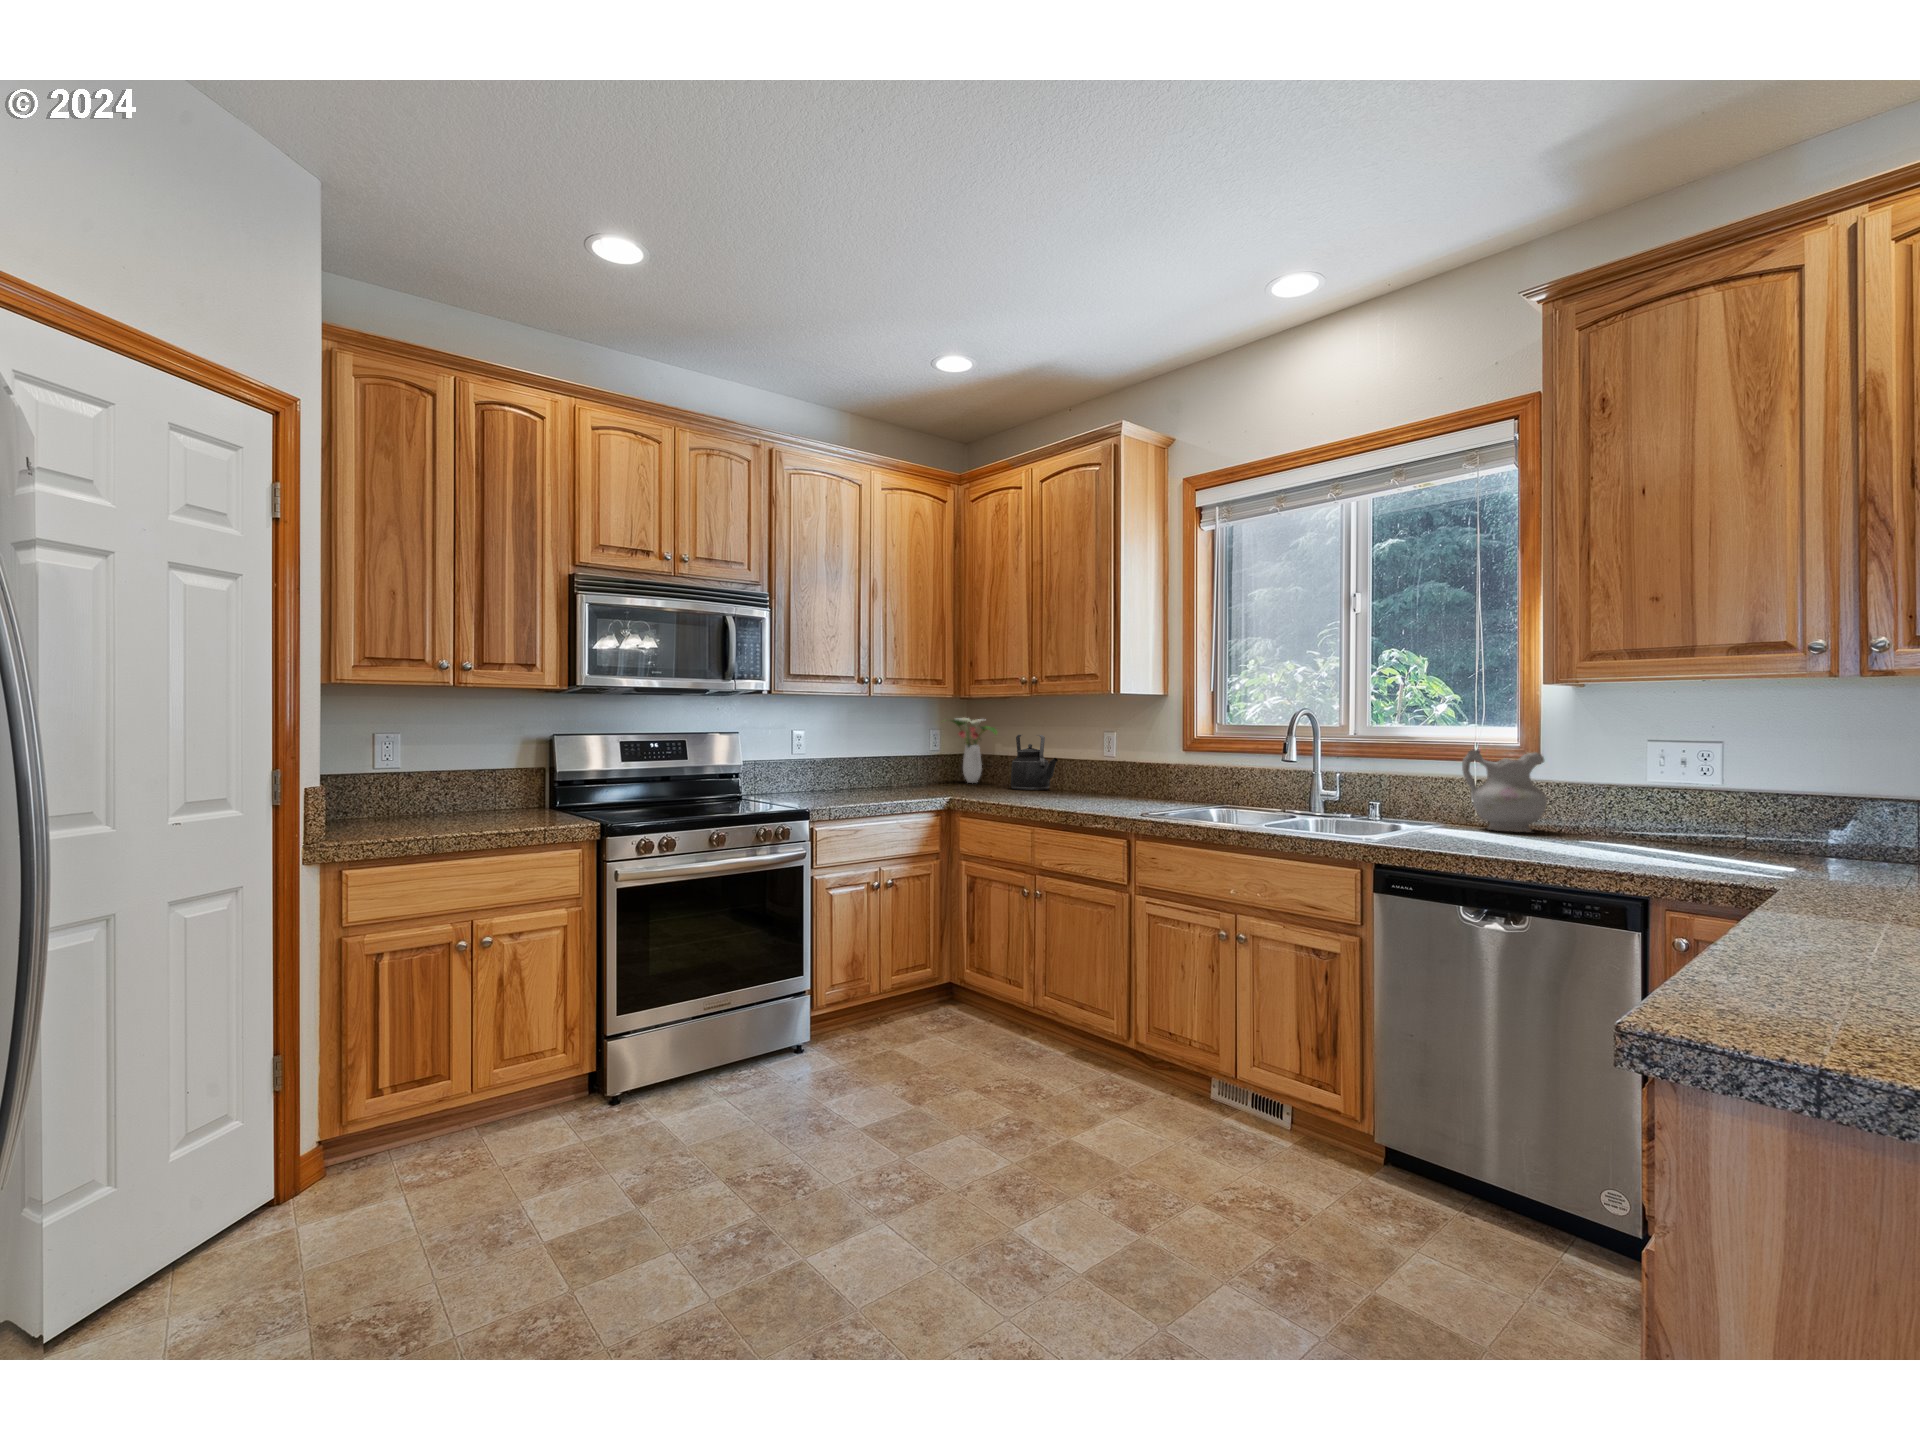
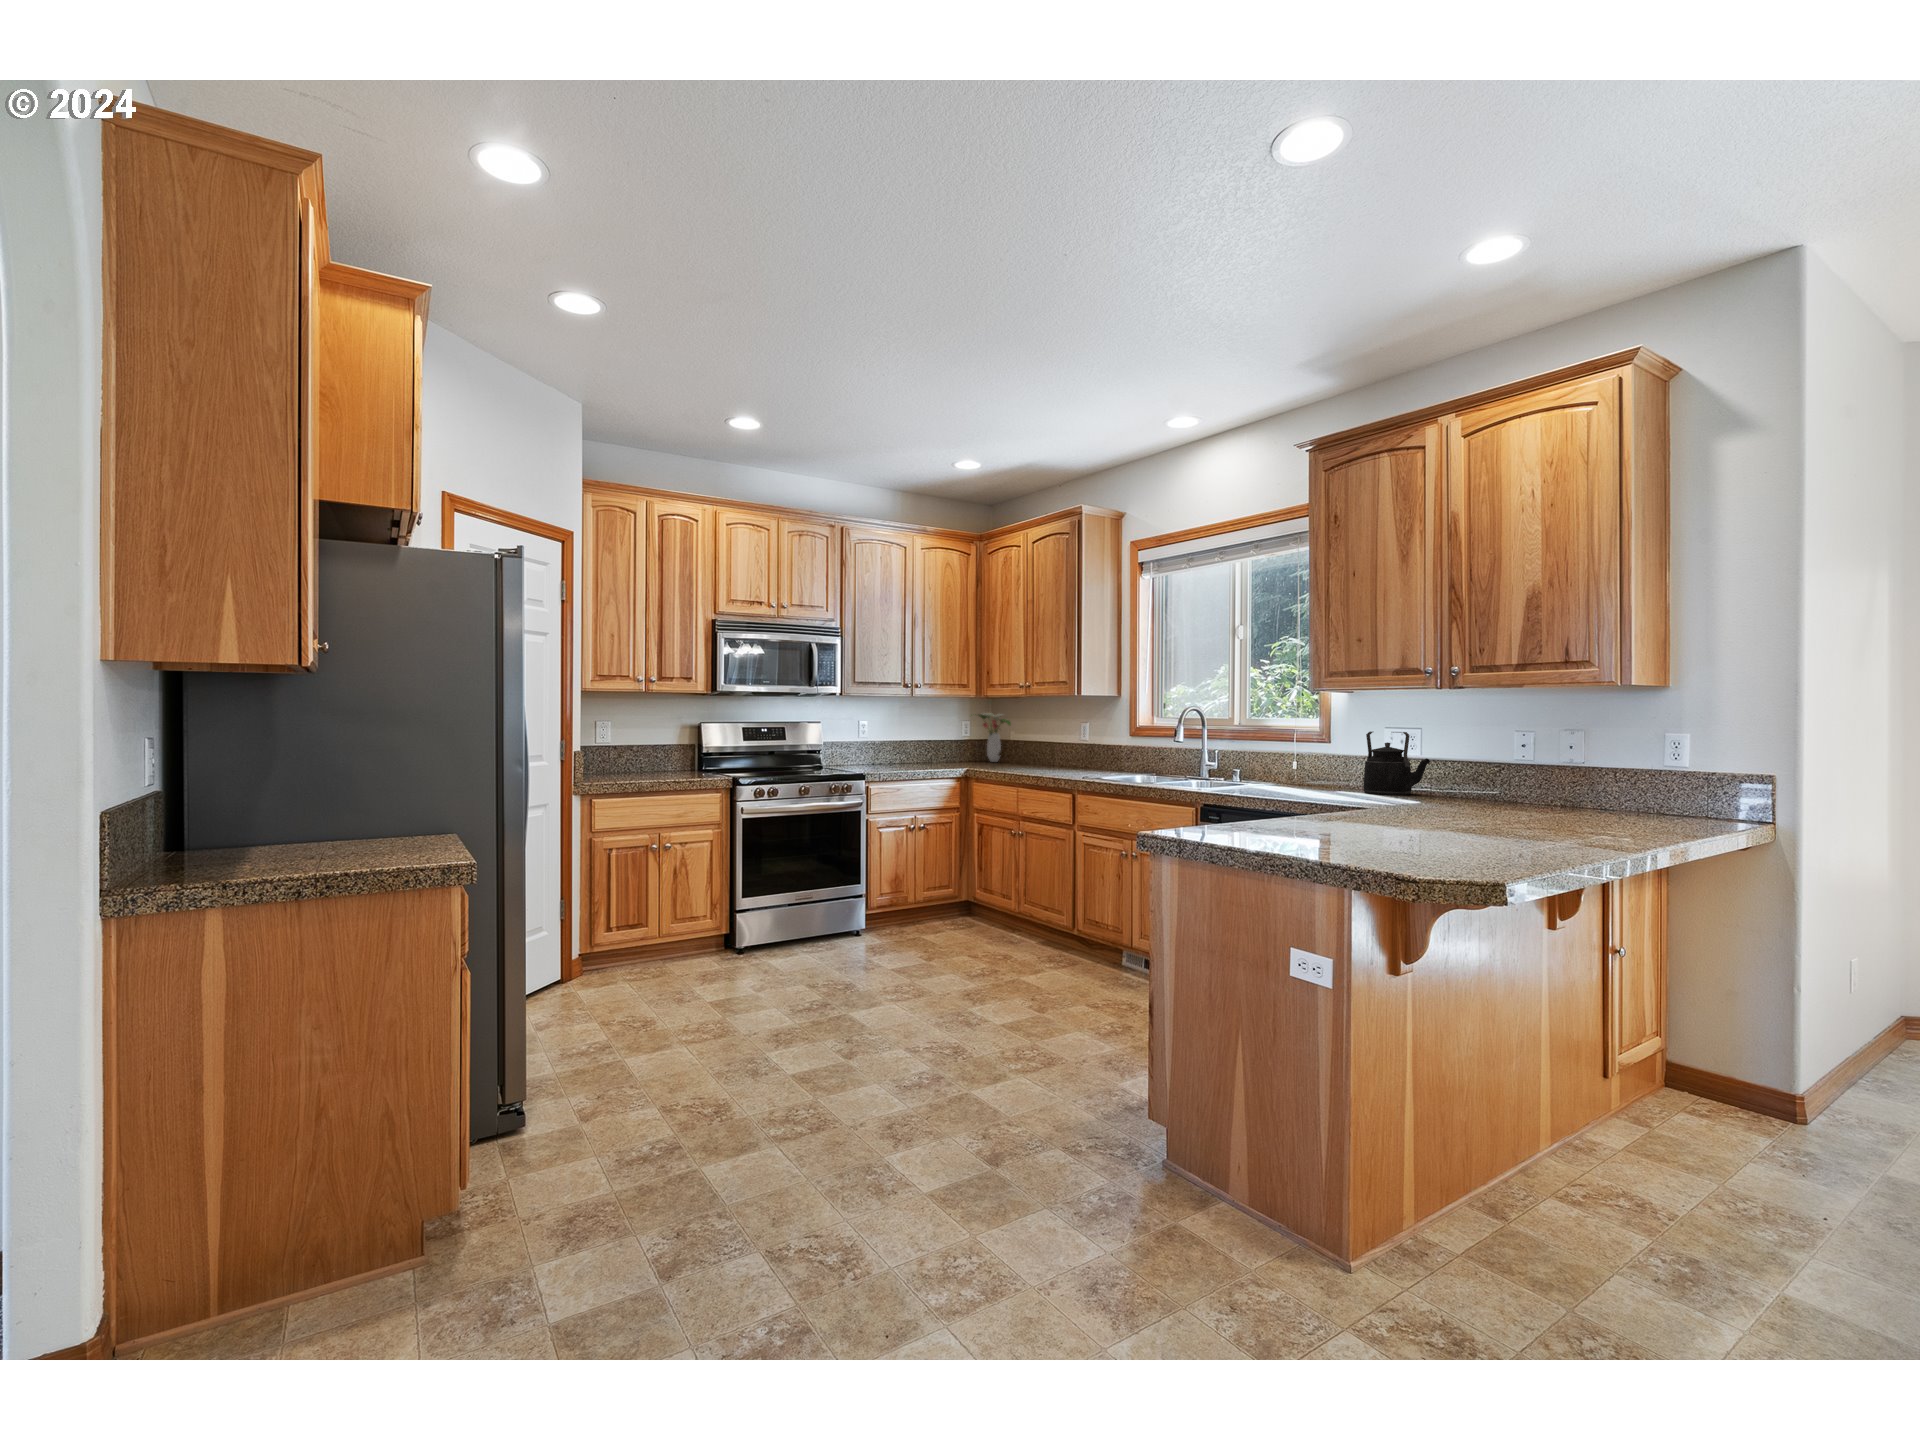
kettle: present [1011,735,1058,790] -> present [1363,732,1431,795]
ceramic pitcher: present [1462,750,1547,832] -> none [1283,733,1333,787]

